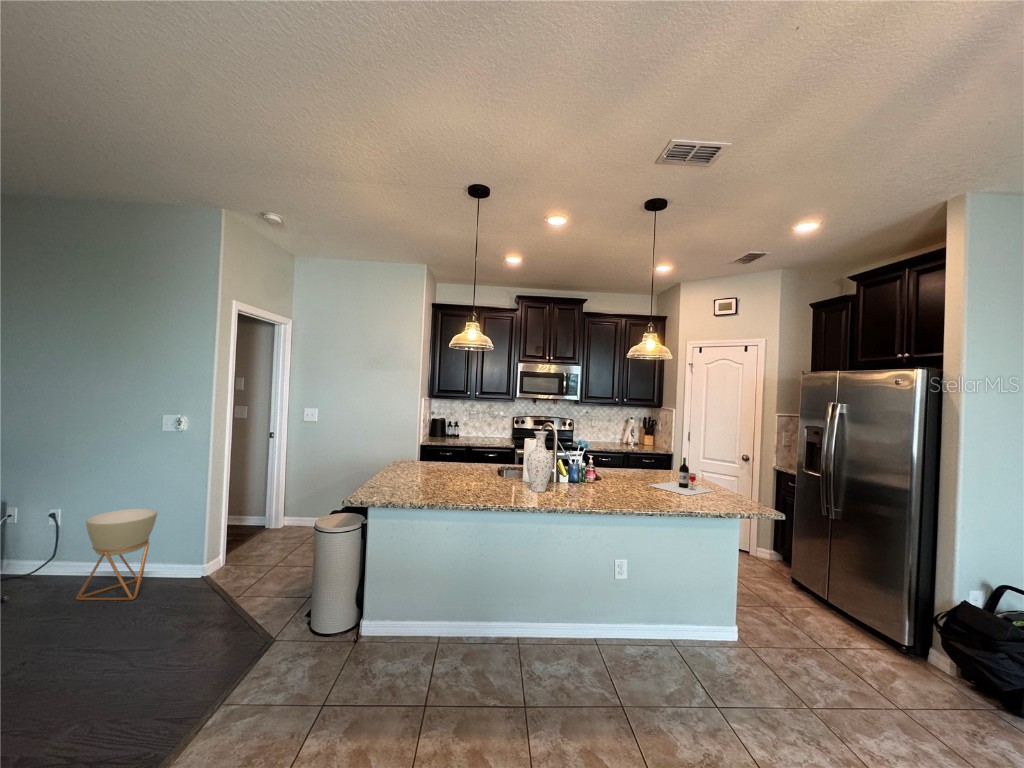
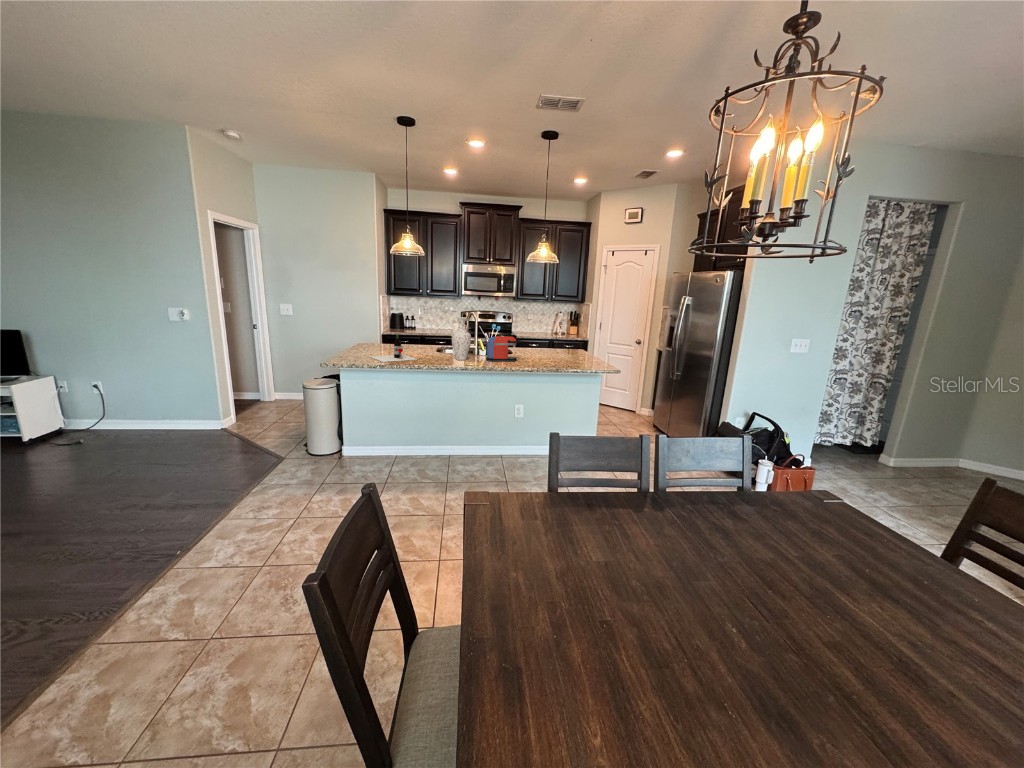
wine bottle: present [648,457,714,495] -> present [371,334,417,362]
coffee maker: none [574,458,624,495] -> present [486,336,521,361]
planter: present [76,509,157,600] -> none [128,380,179,442]

